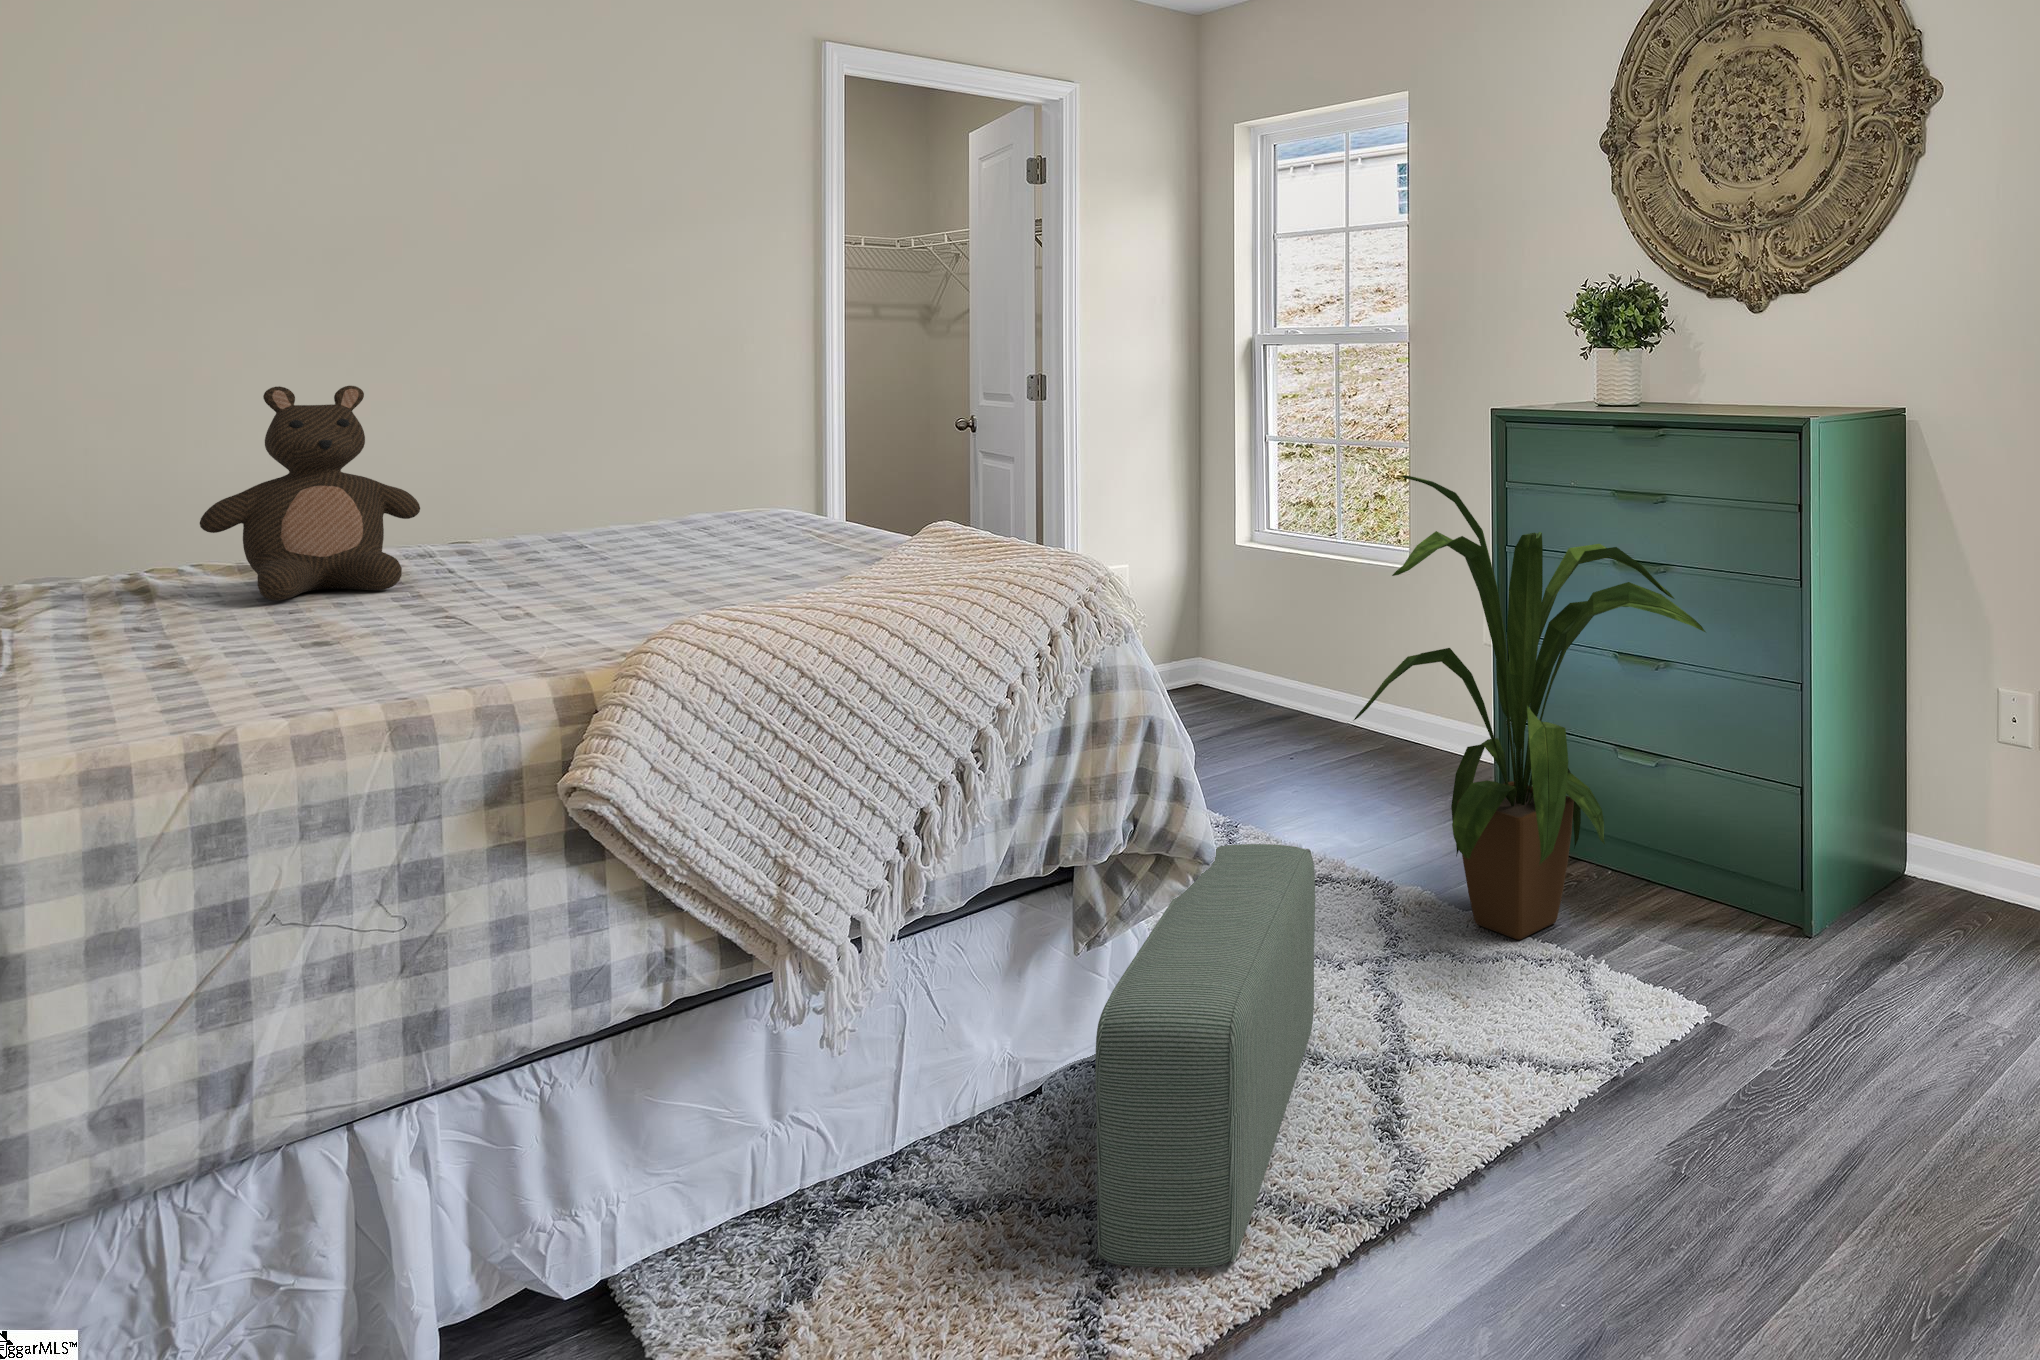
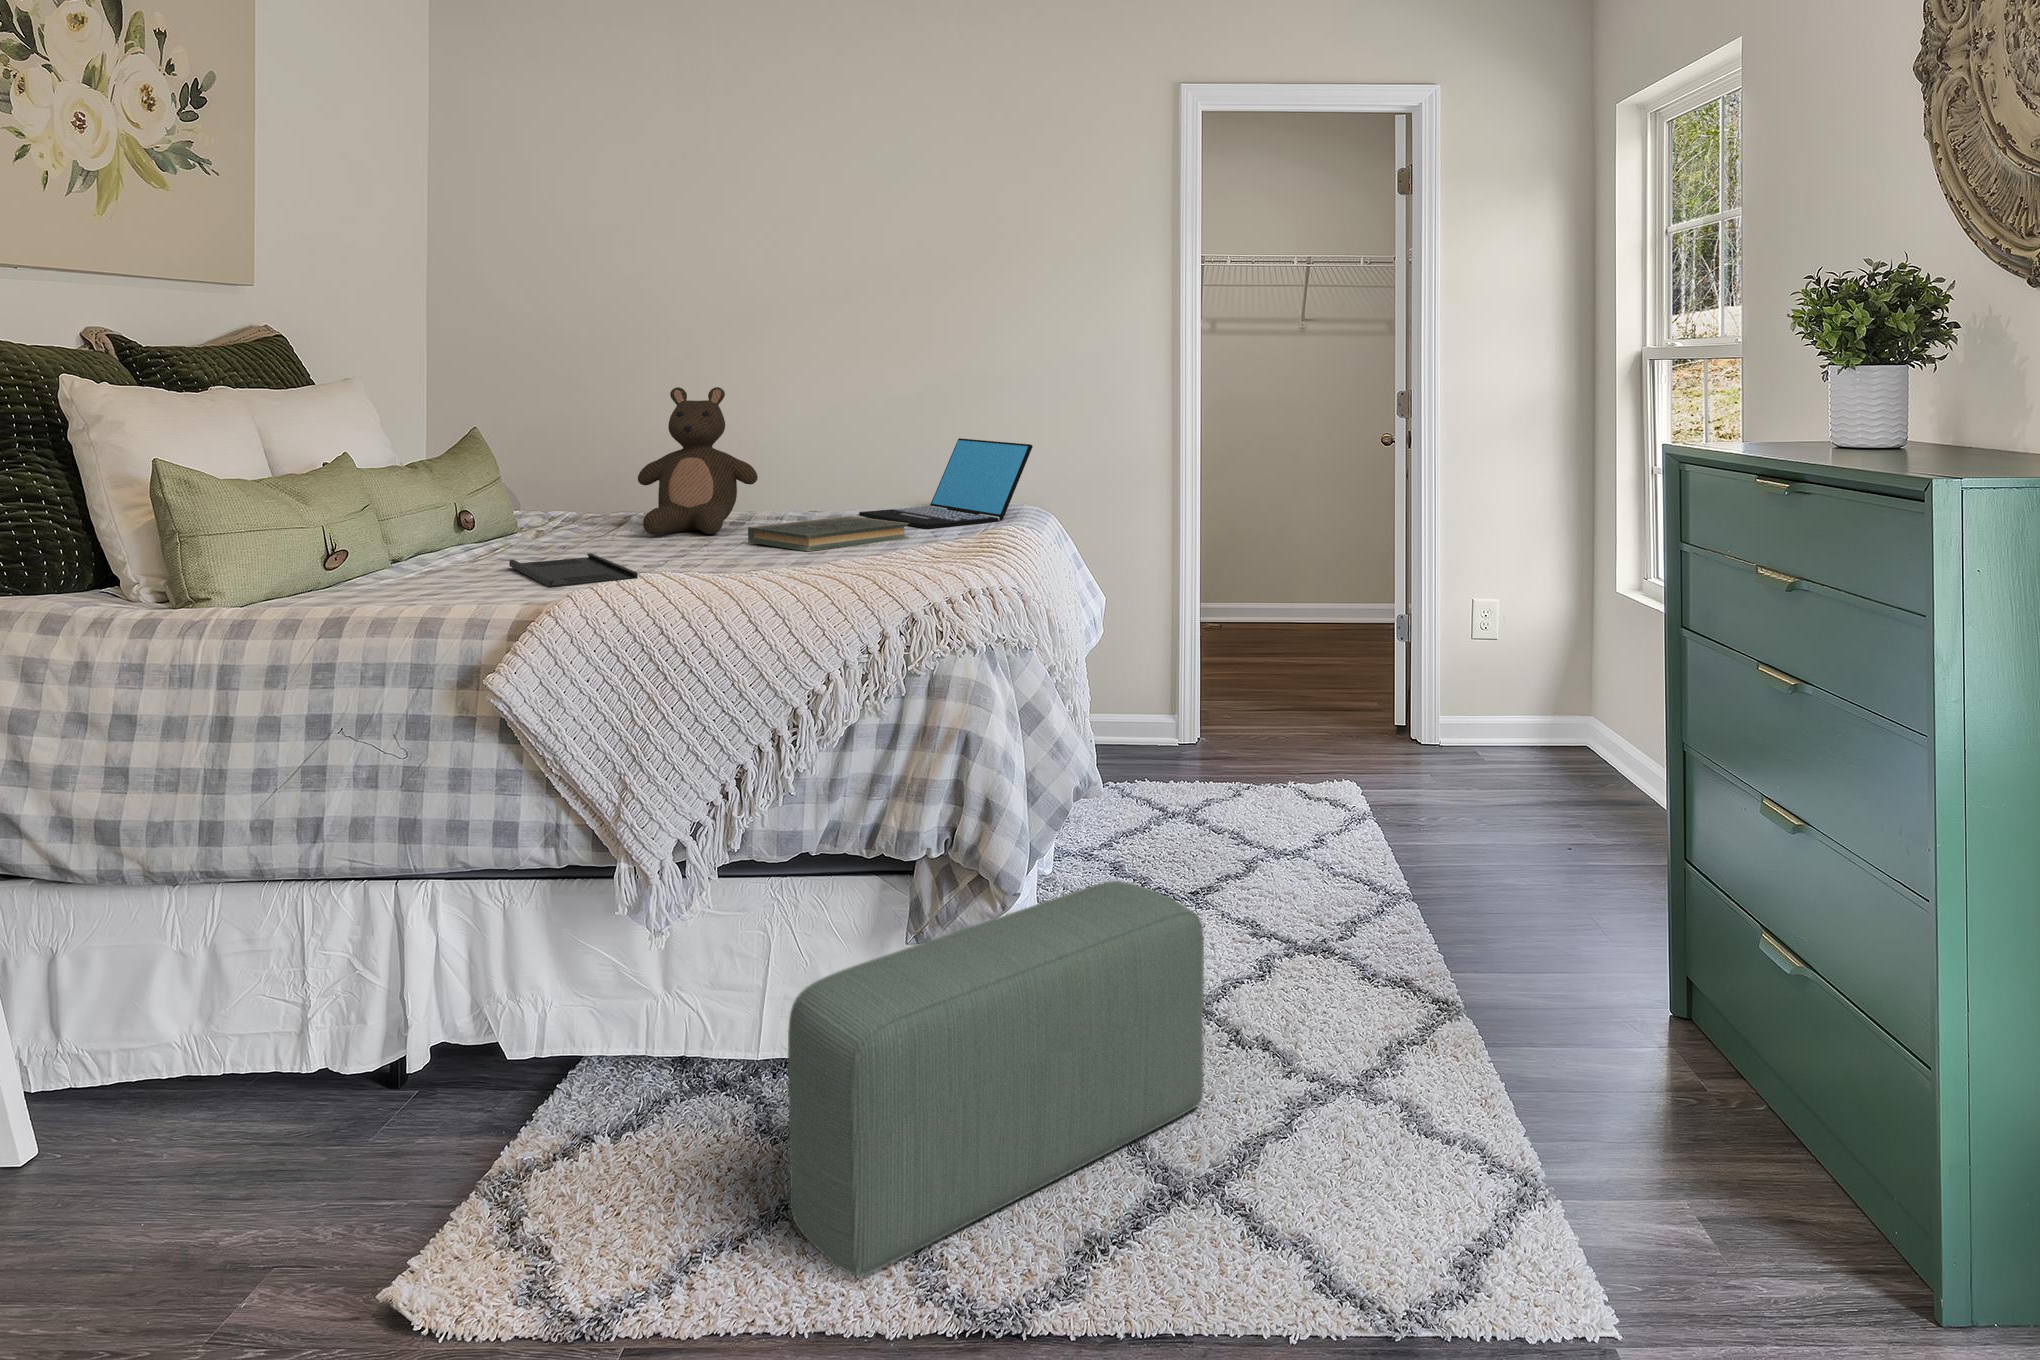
laptop: none [545,447,800,552] -> present [859,438,1033,529]
house plant: present [1353,475,1705,939] -> none [1342,512,1800,1115]
book: none [507,544,726,589] -> present [748,516,910,551]
tray: none [189,625,514,665] -> present [509,553,637,587]

